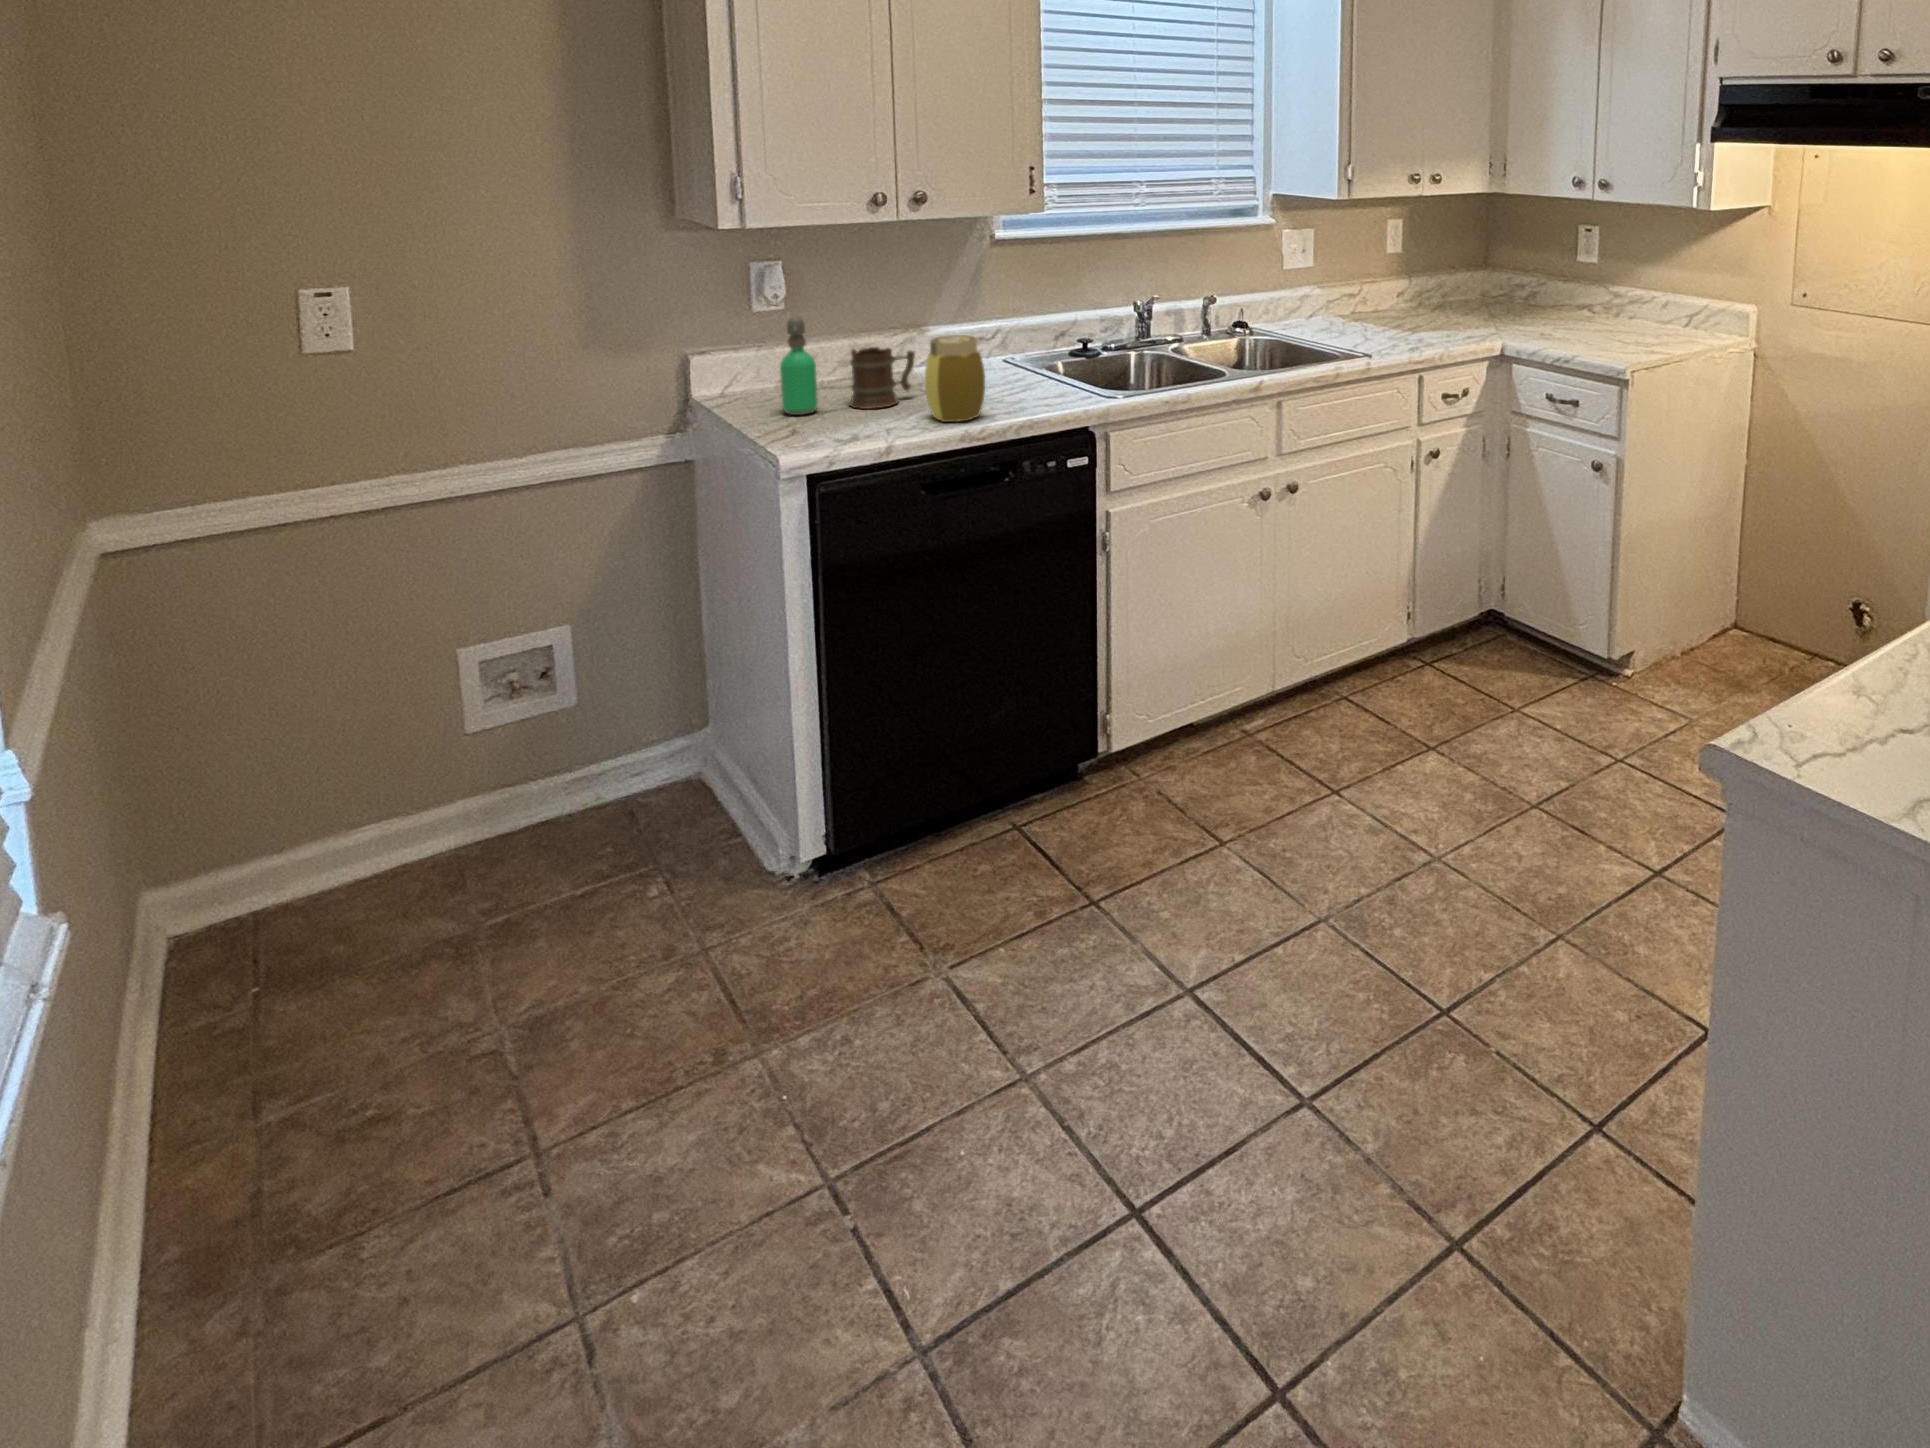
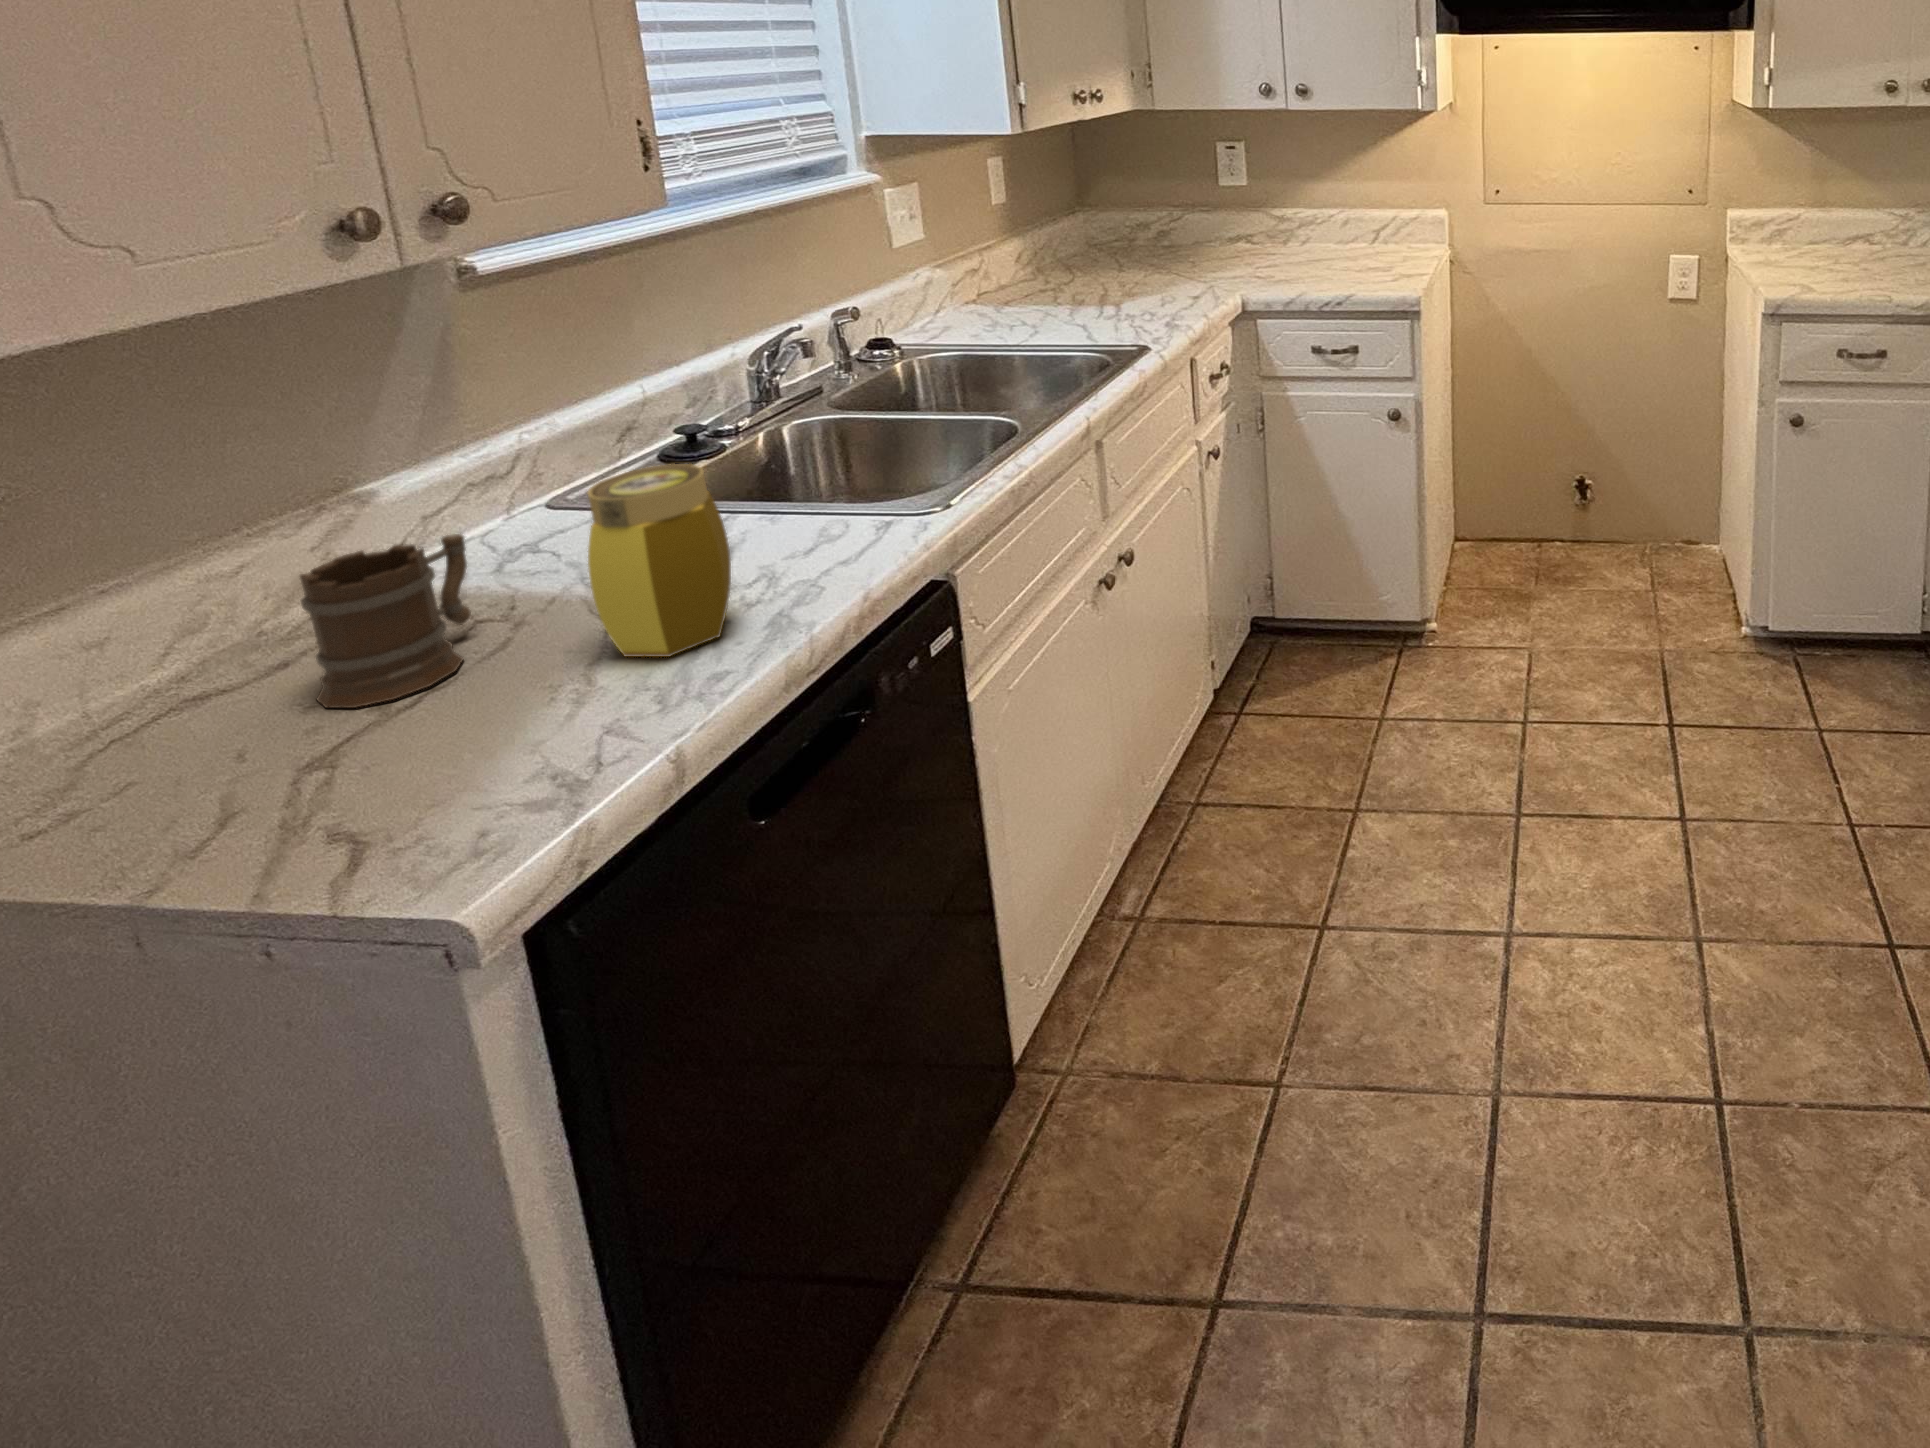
soap dispenser: present [780,317,818,415] -> none [97,542,253,797]

